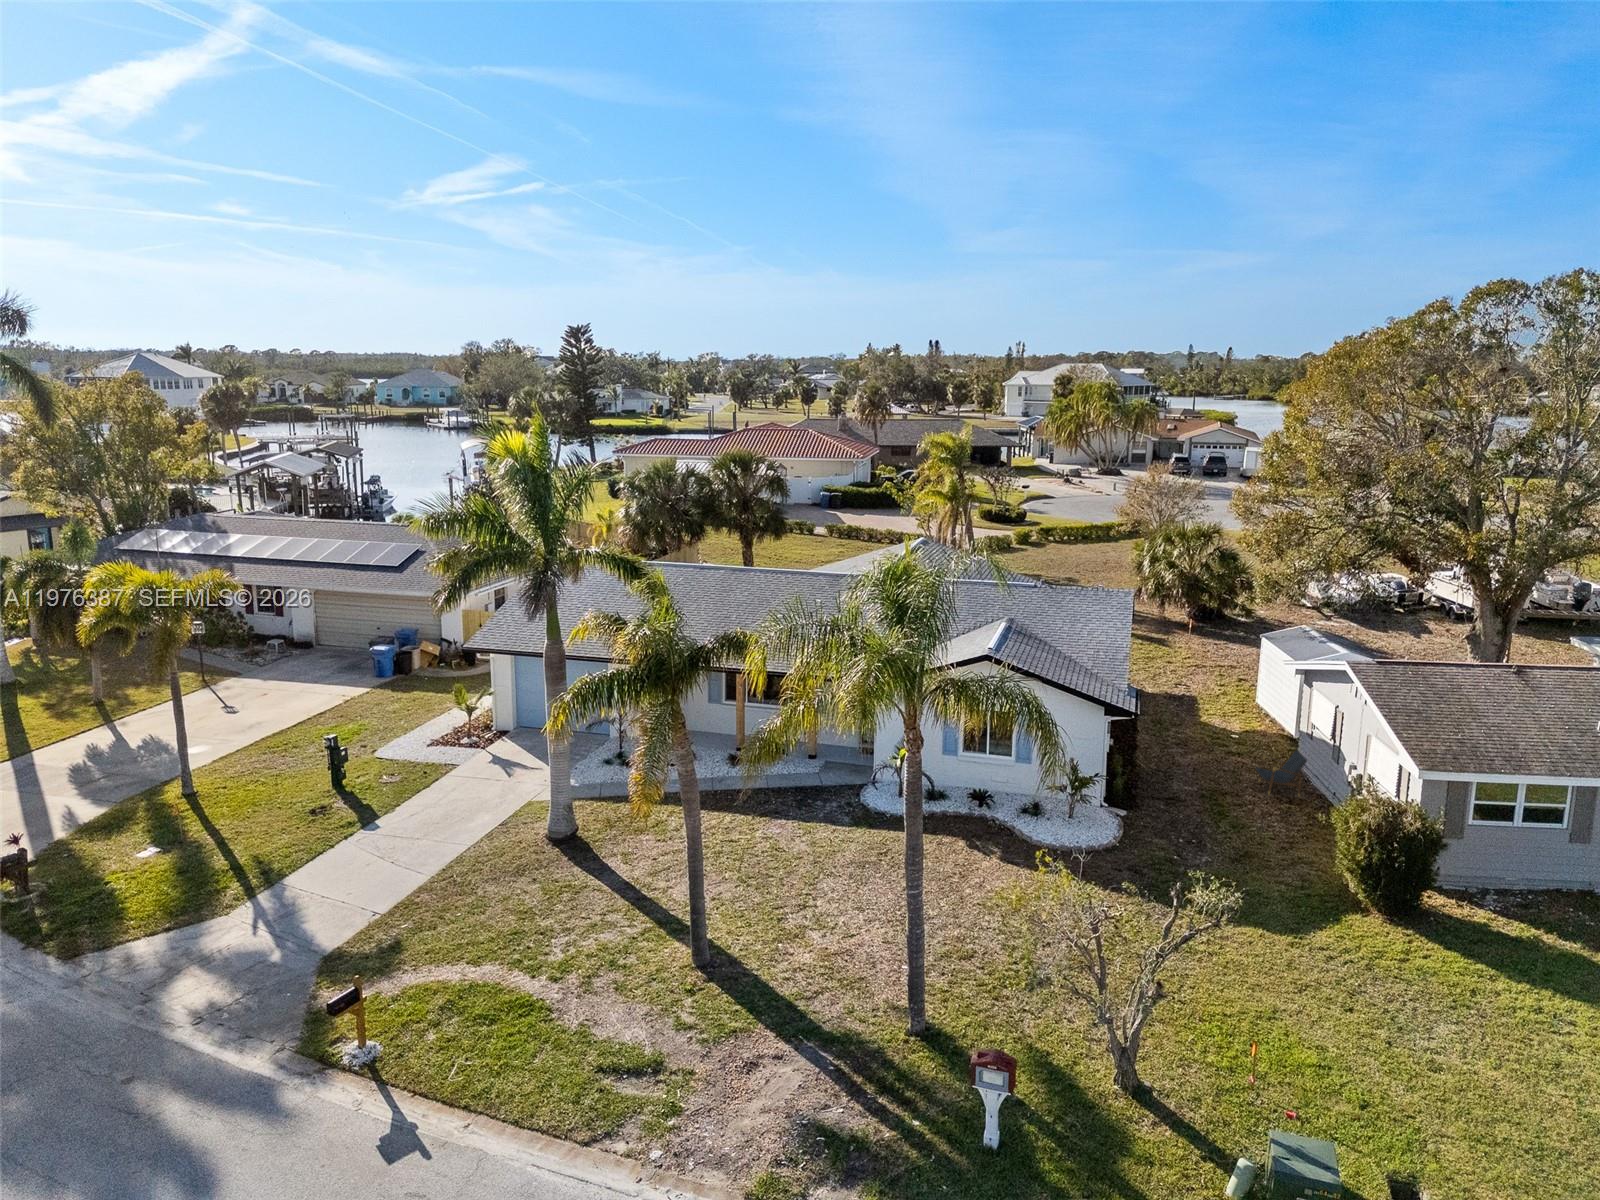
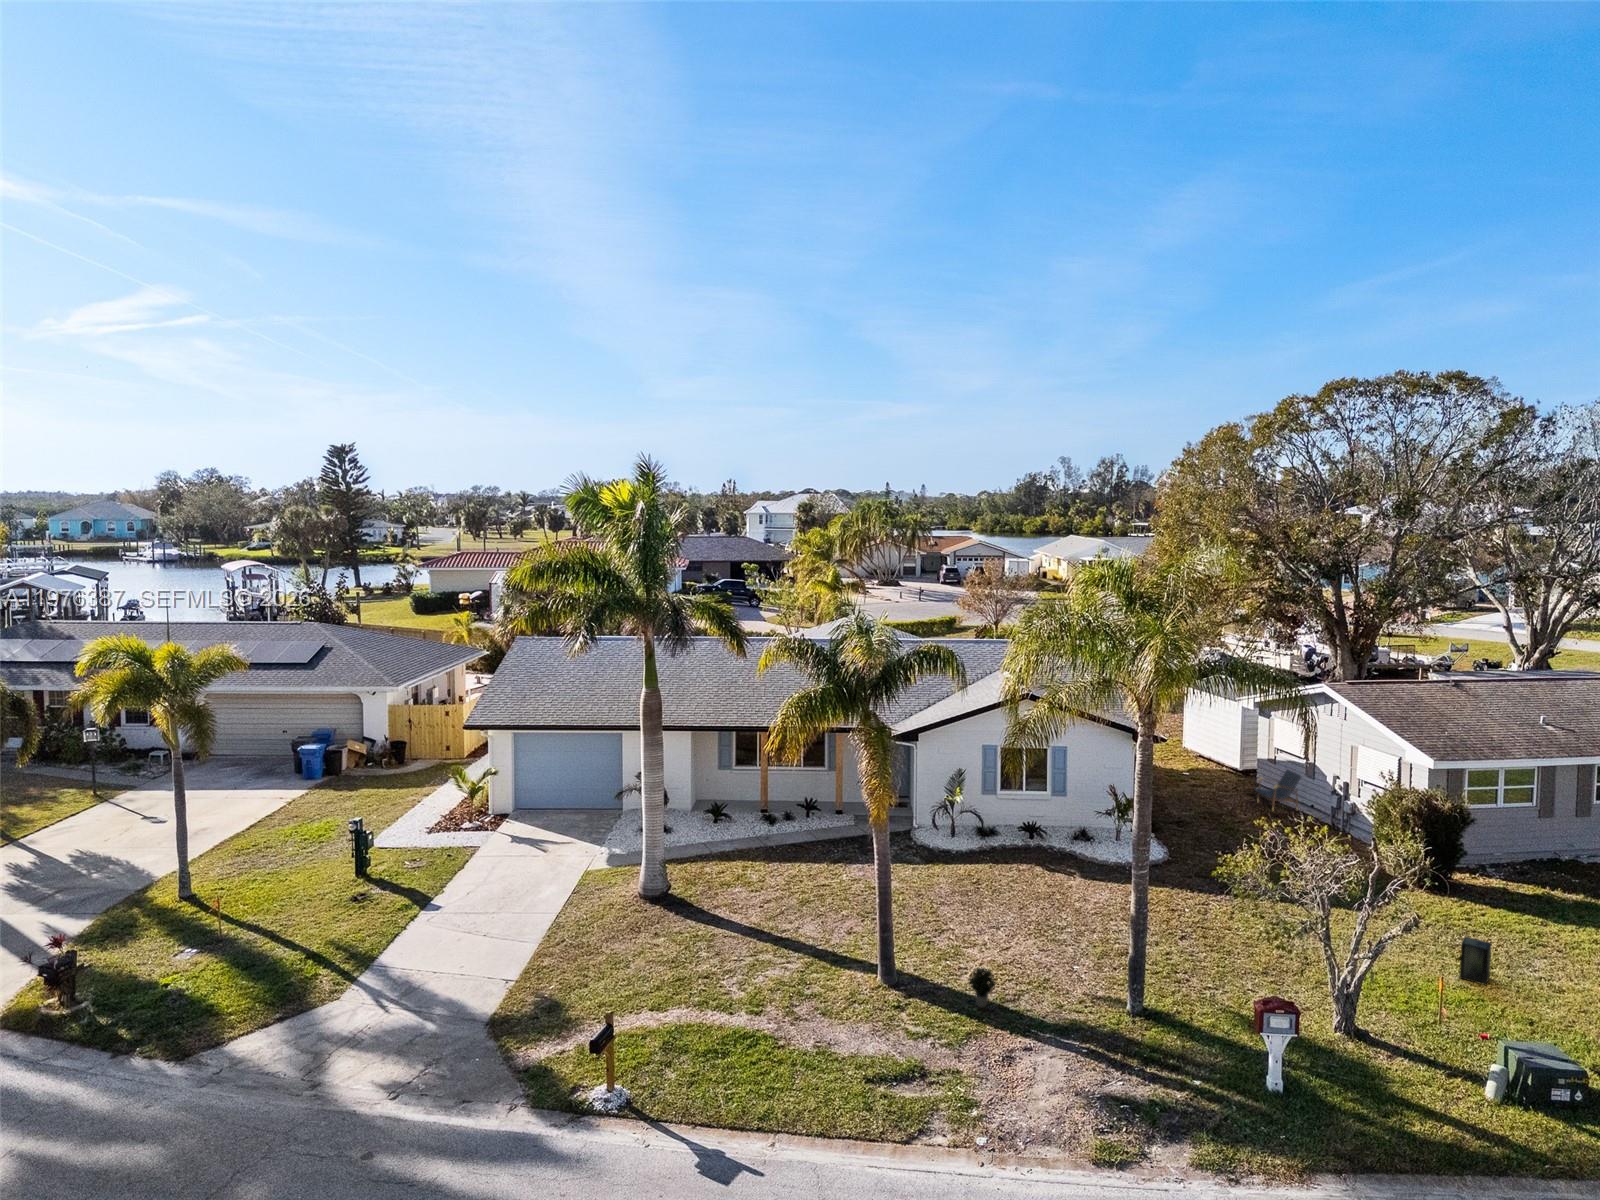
potted plant: none [759,961,787,1002] -> present [969,967,995,1008]
storage box: none [1329,994,1374,1054] -> present [1459,937,1491,985]

